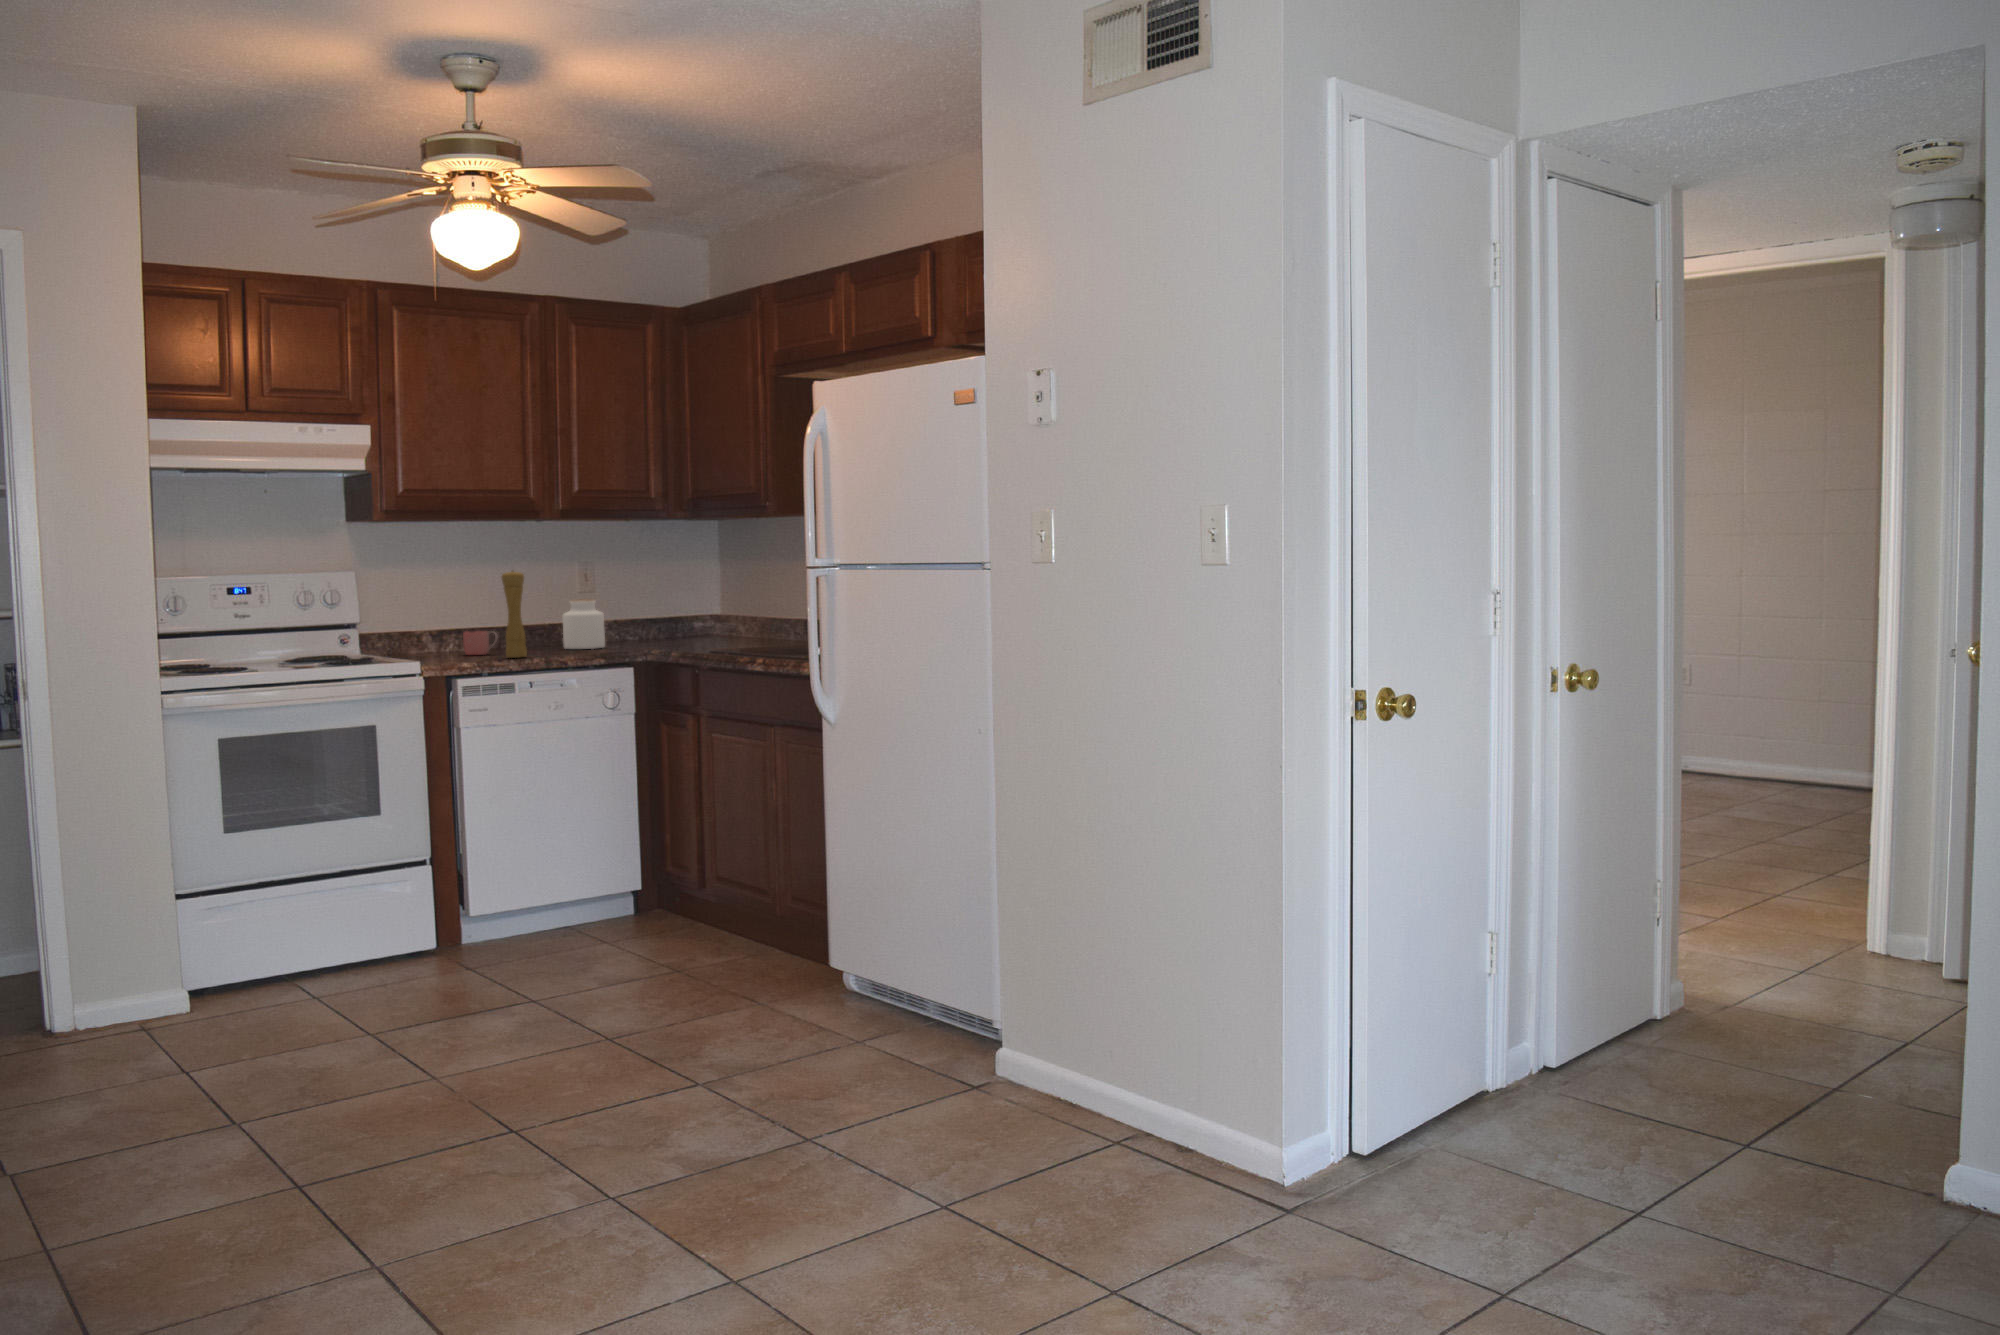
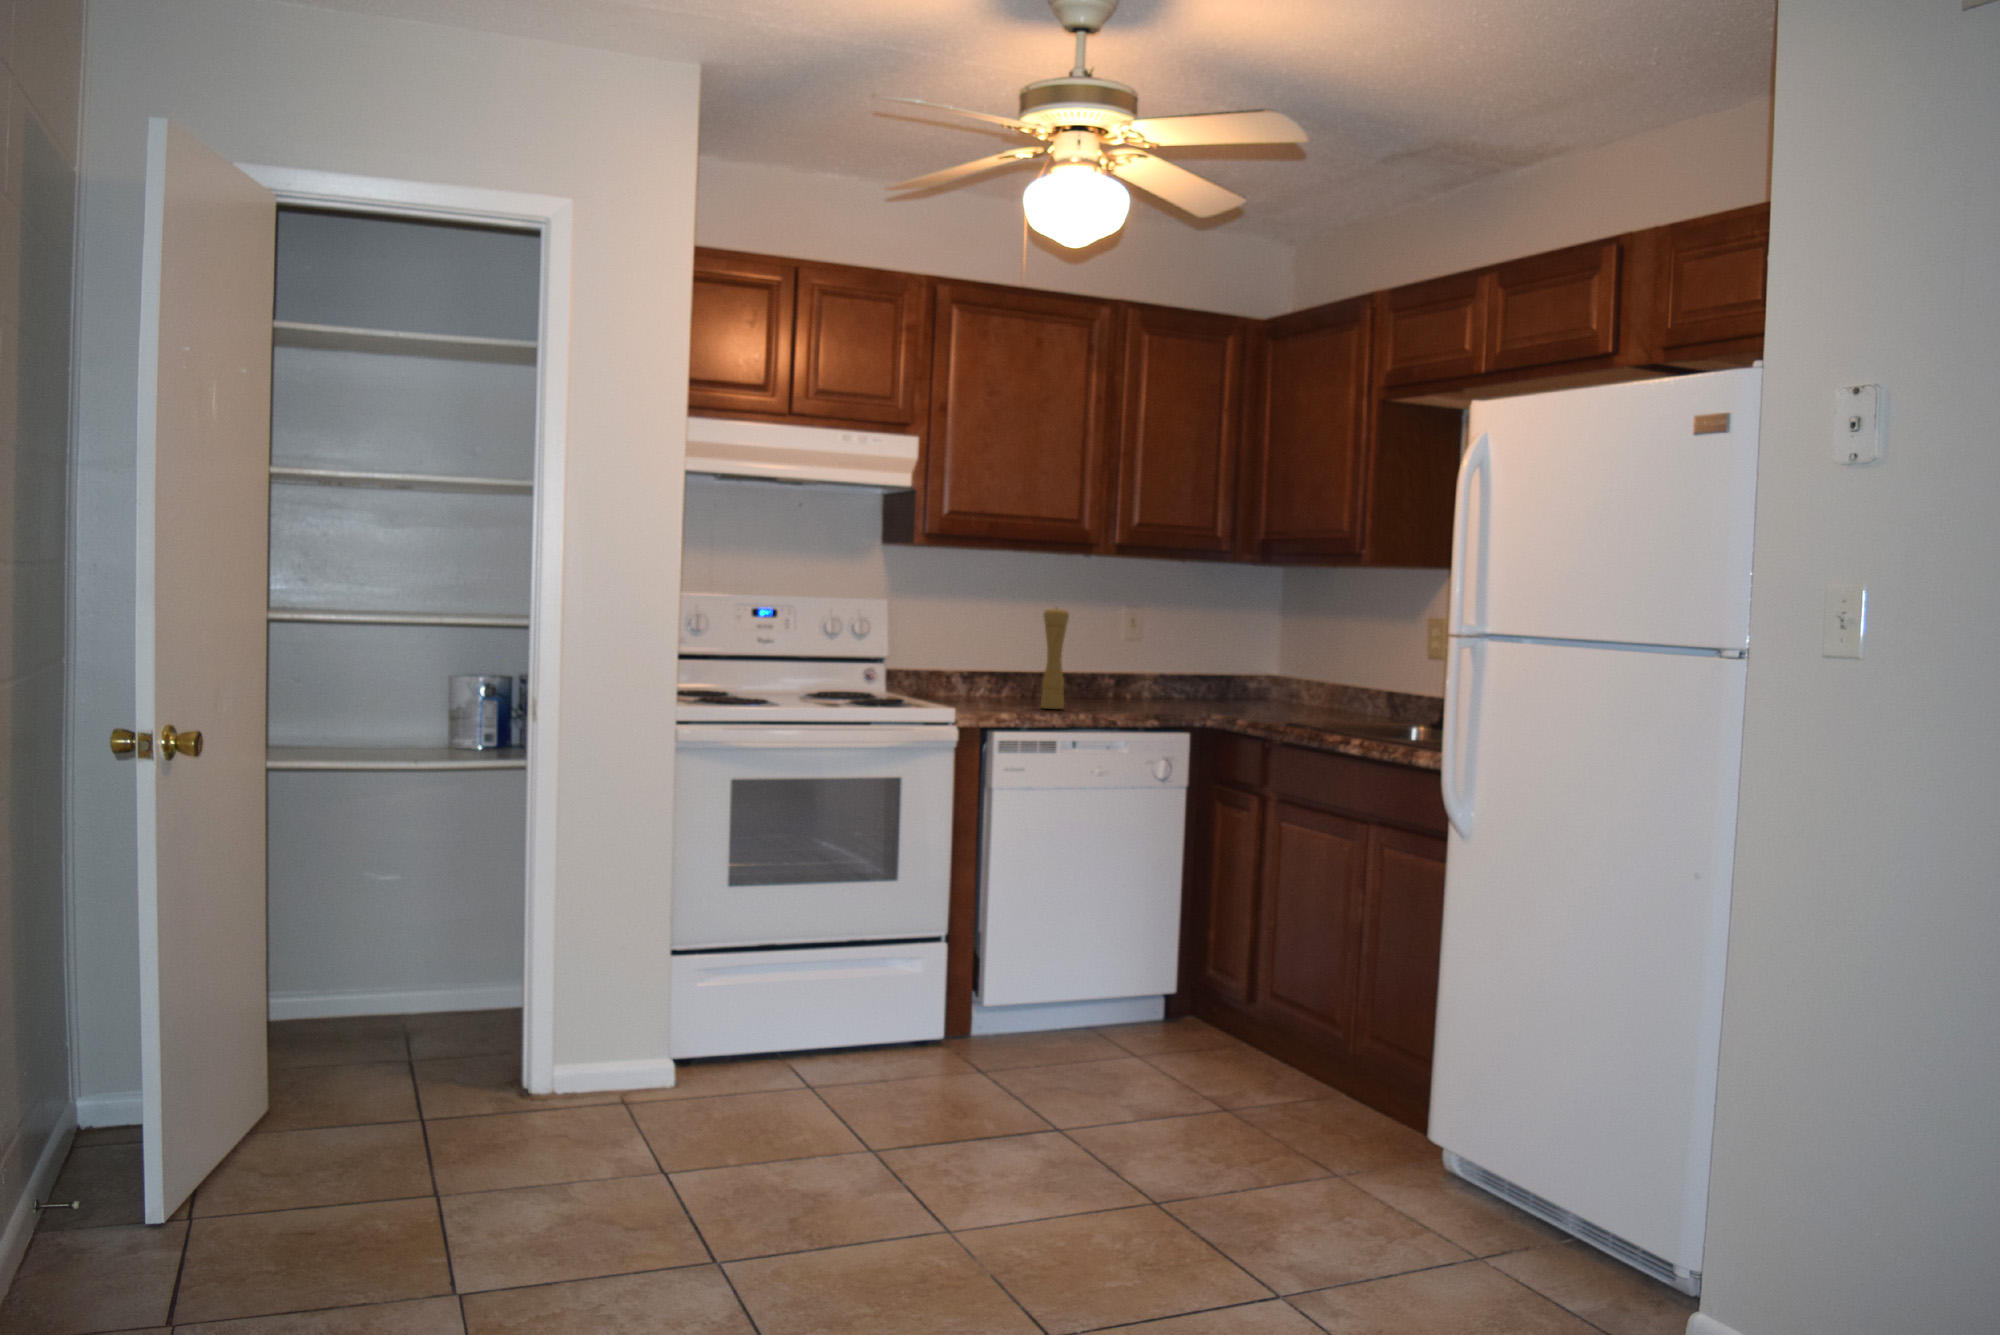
jar: present [563,599,605,649] -> none [1102,644,1151,704]
mug: present [463,631,497,655] -> none [993,673,1031,701]

